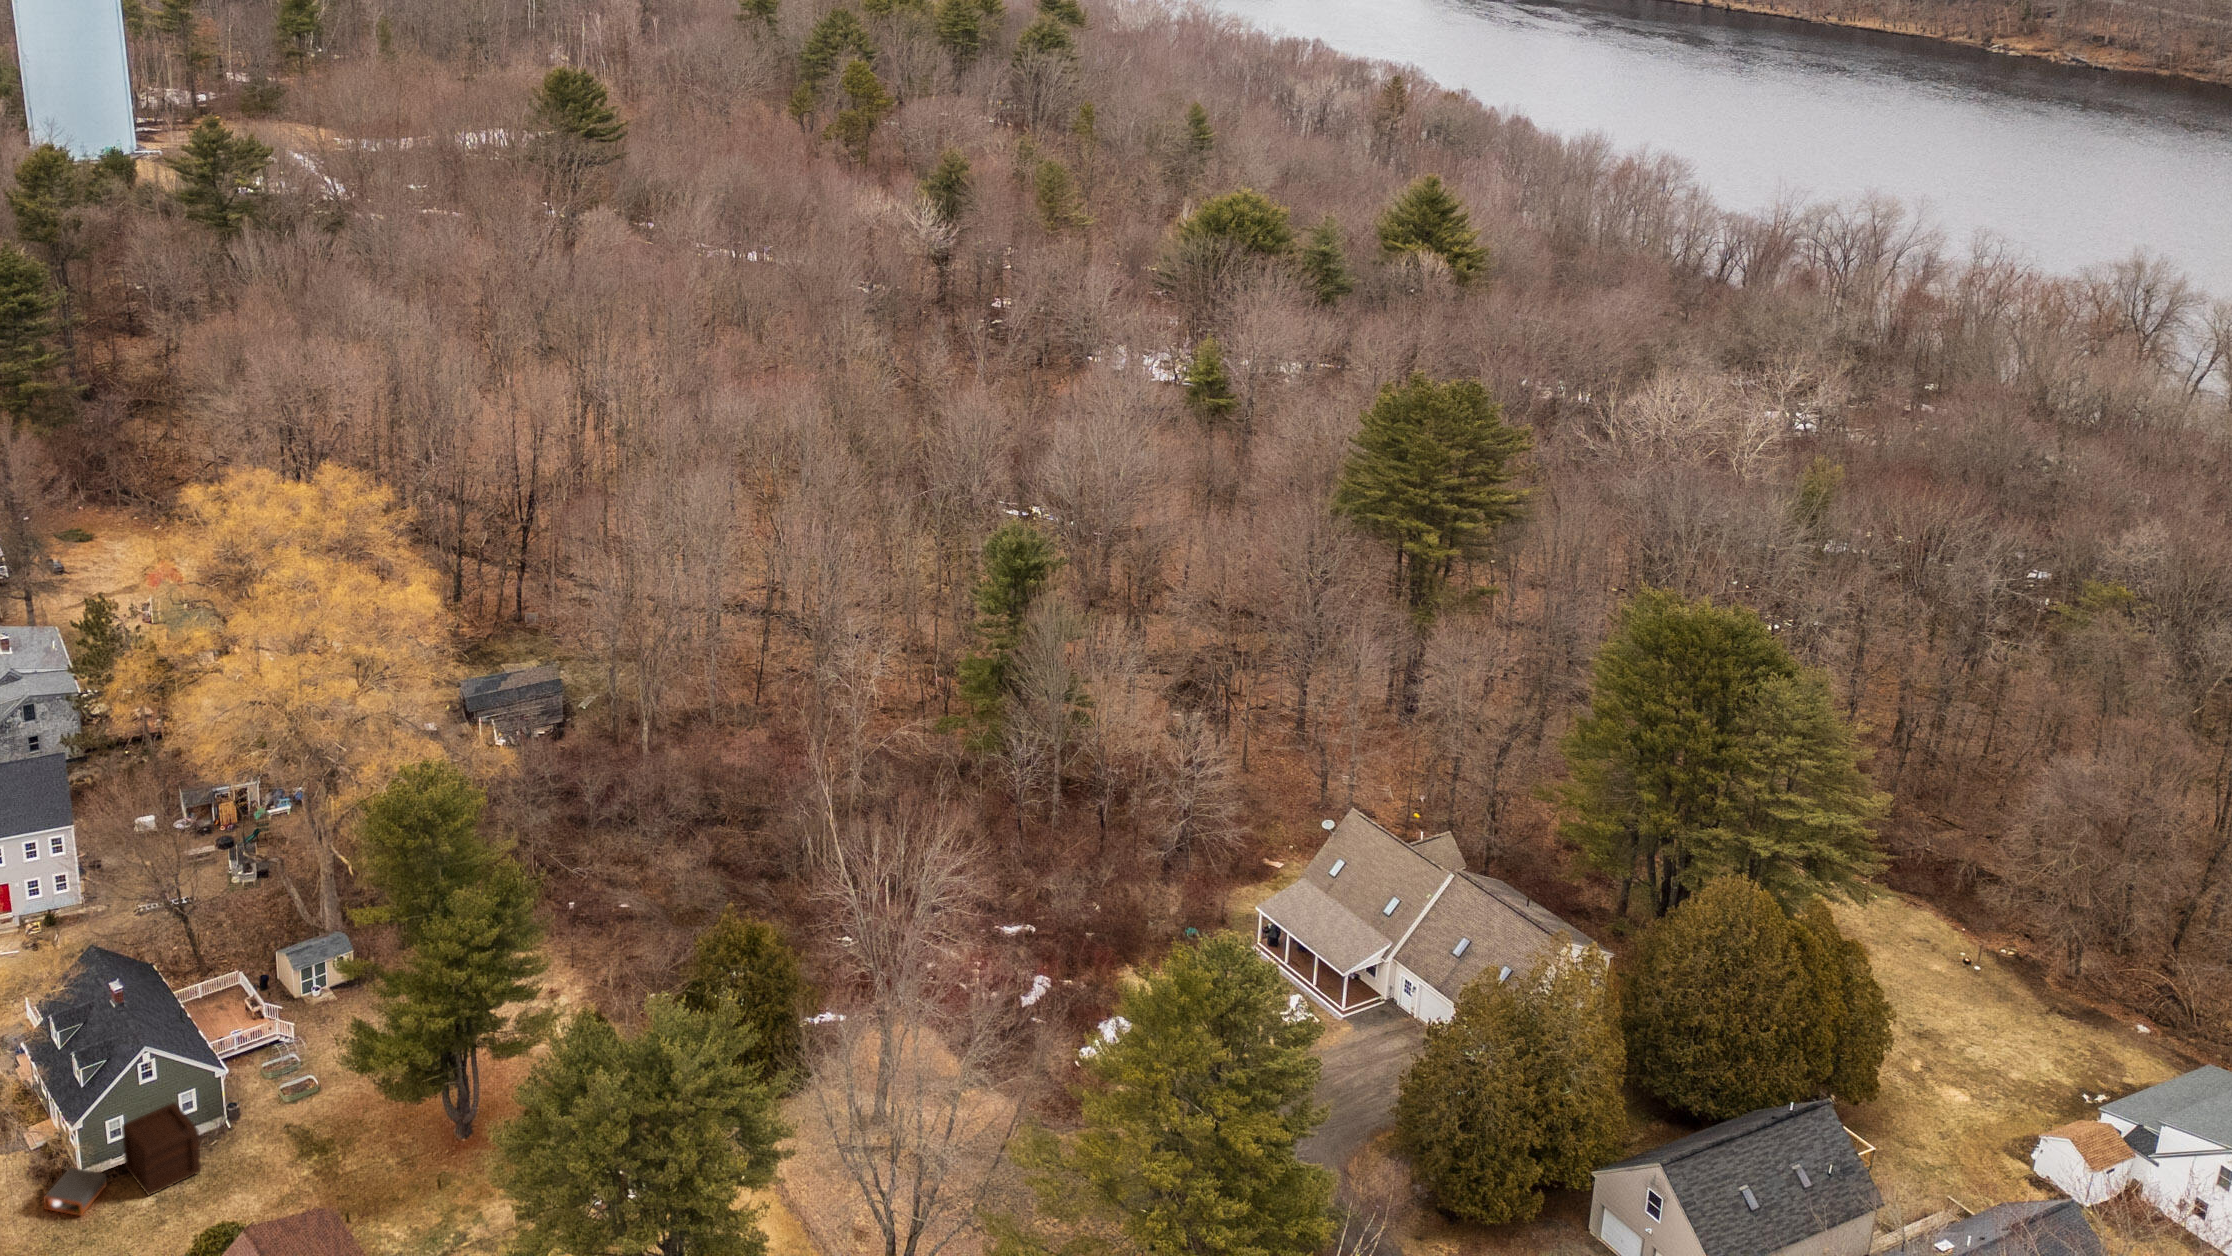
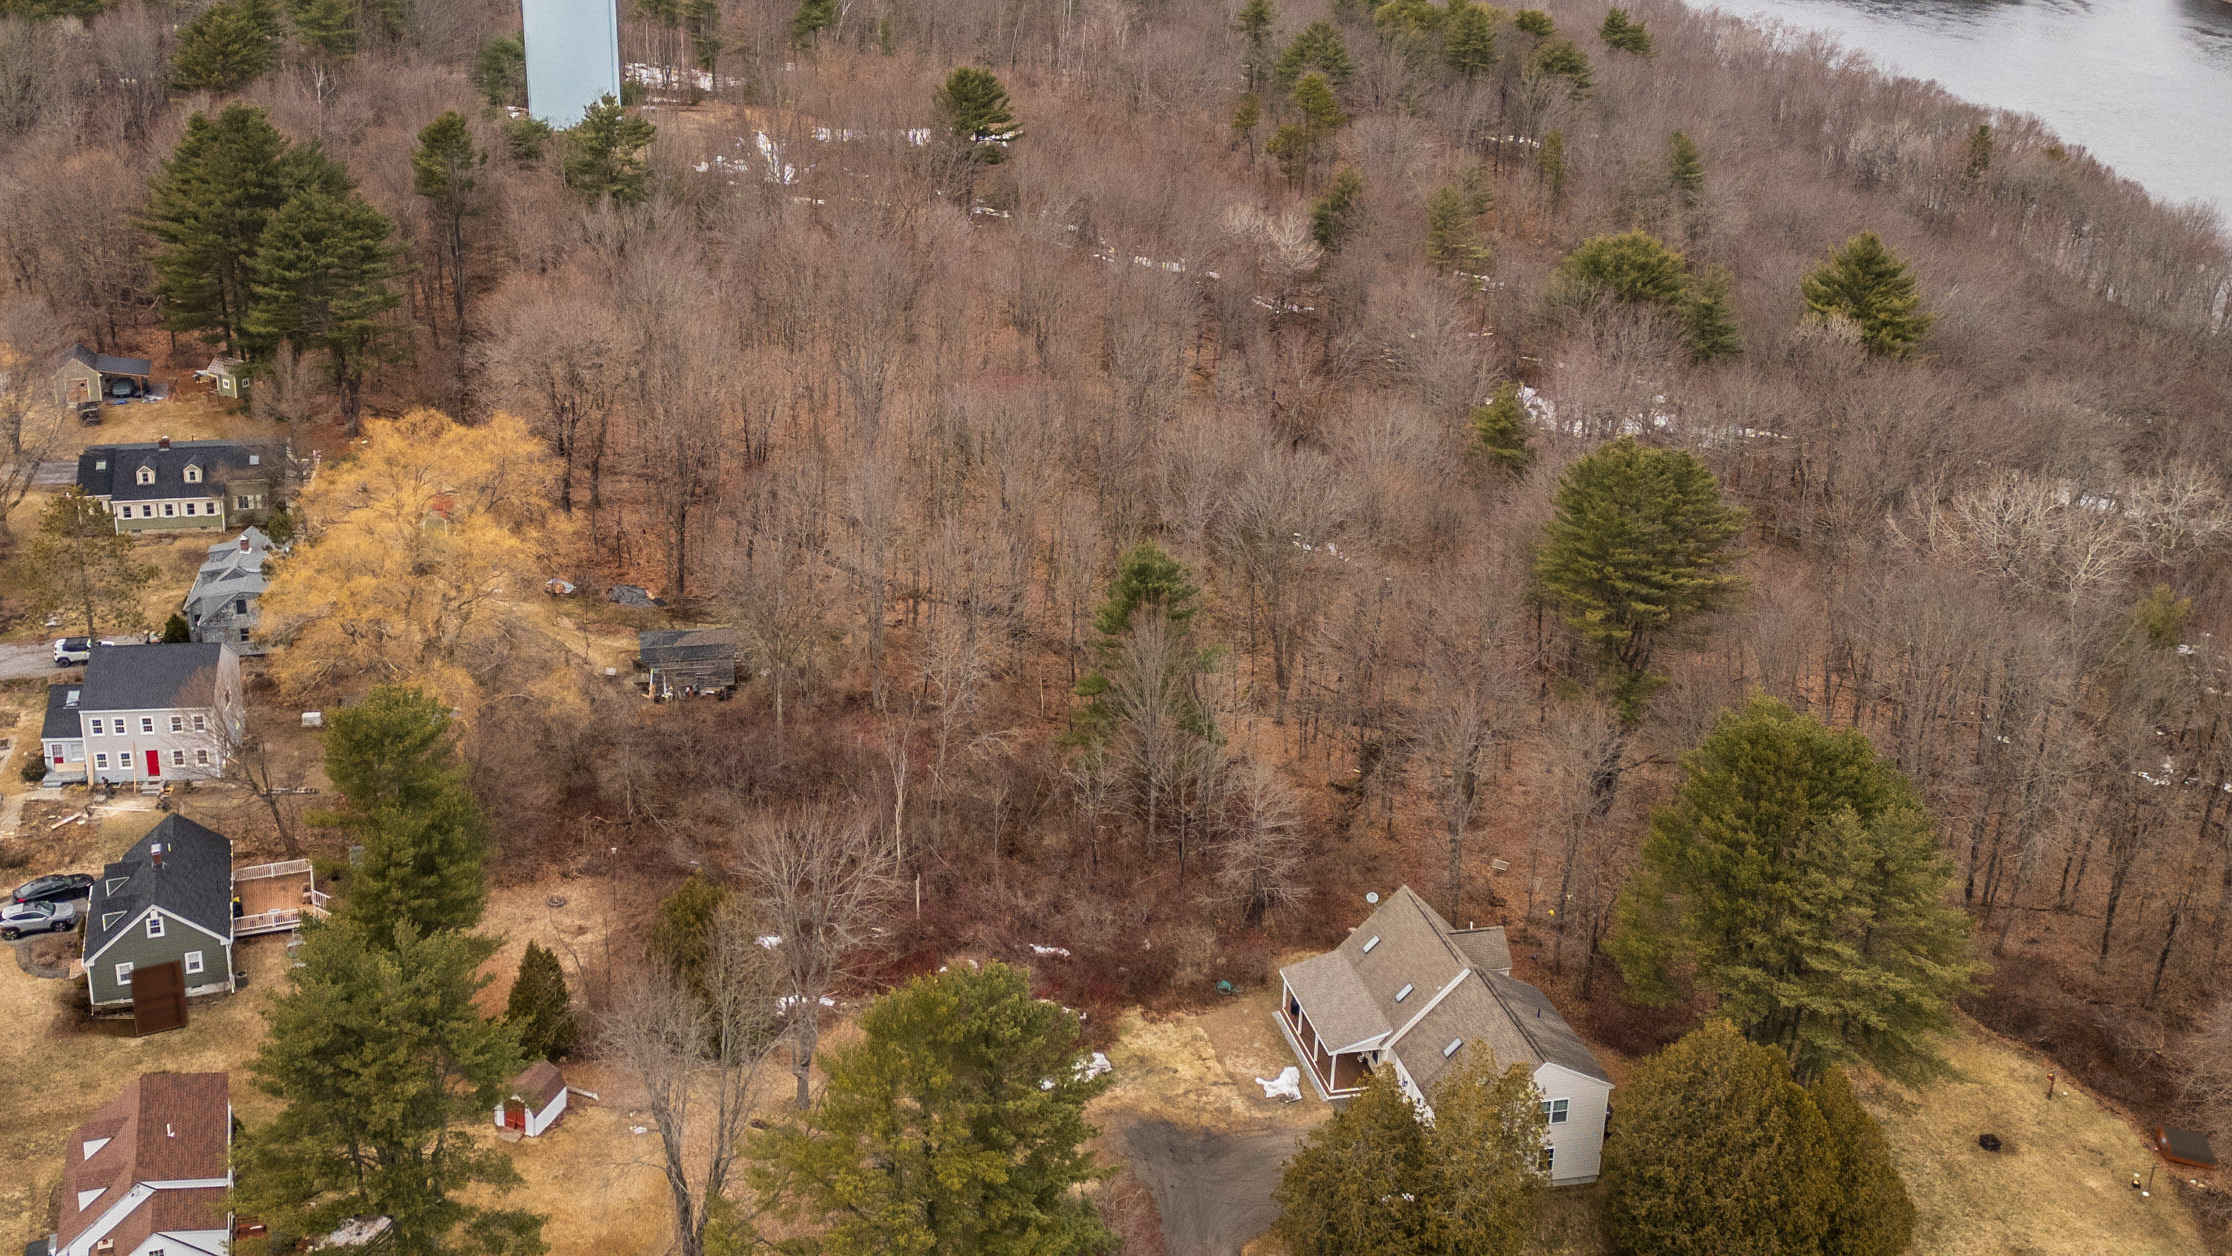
storage box: present [43,1168,107,1216] -> present [2156,1125,2216,1169]

